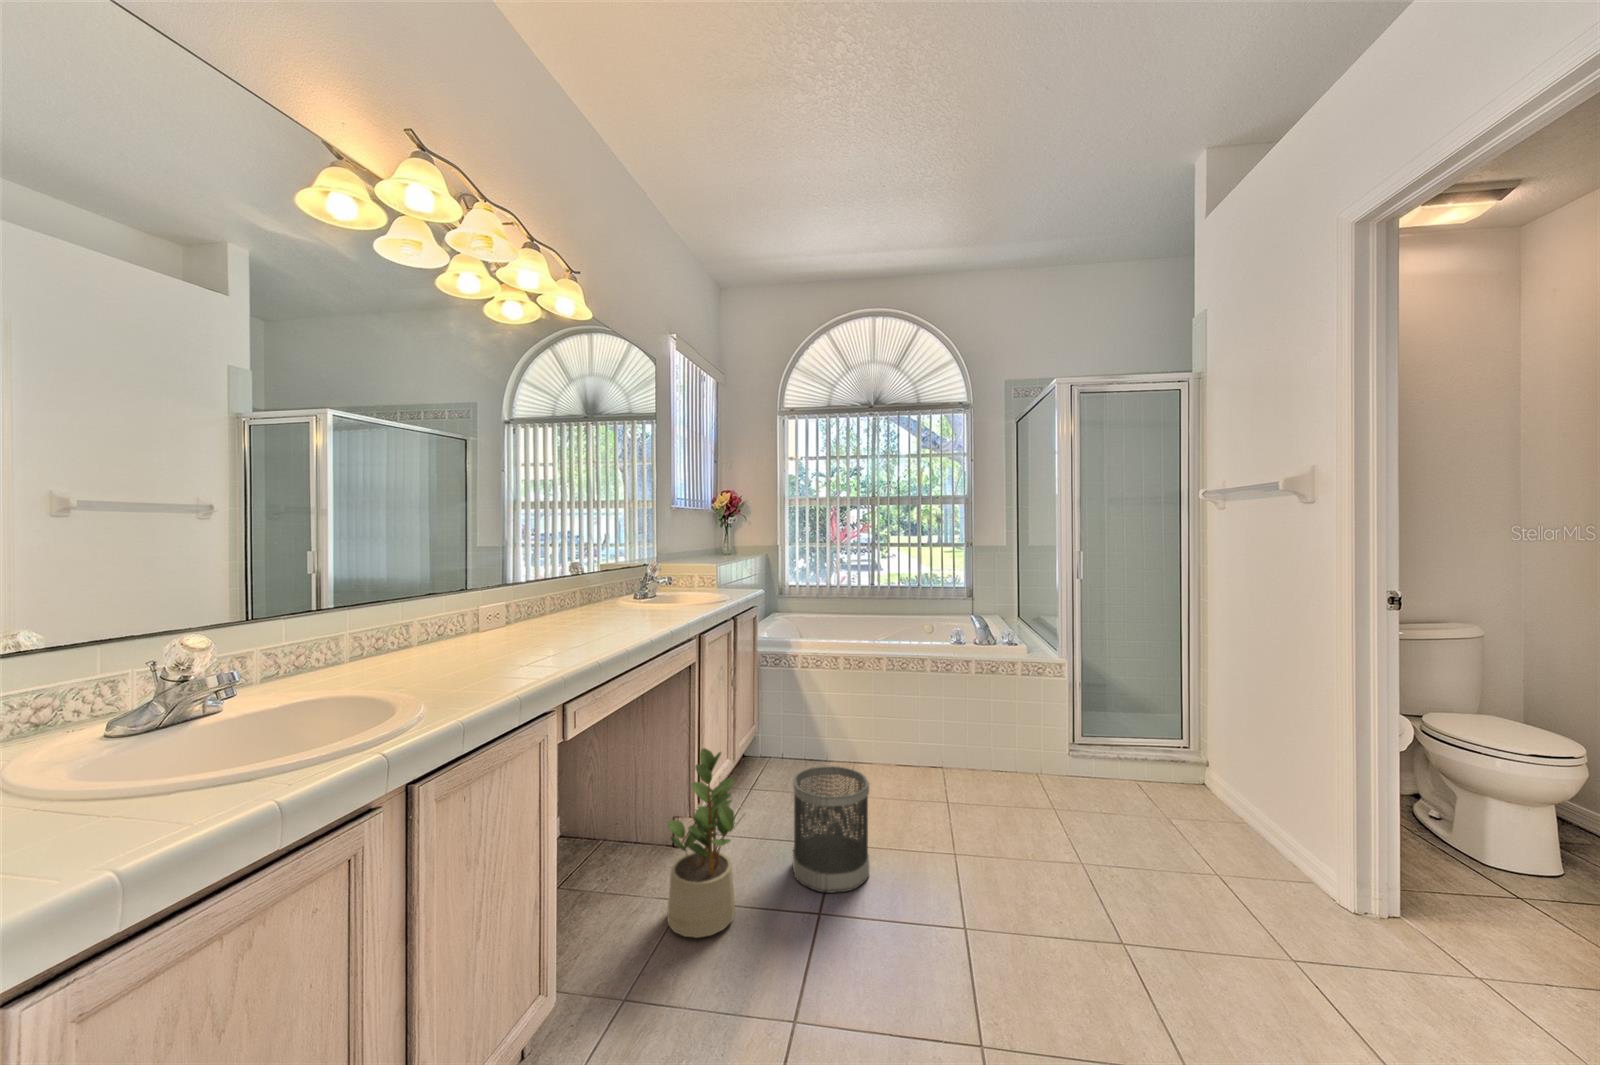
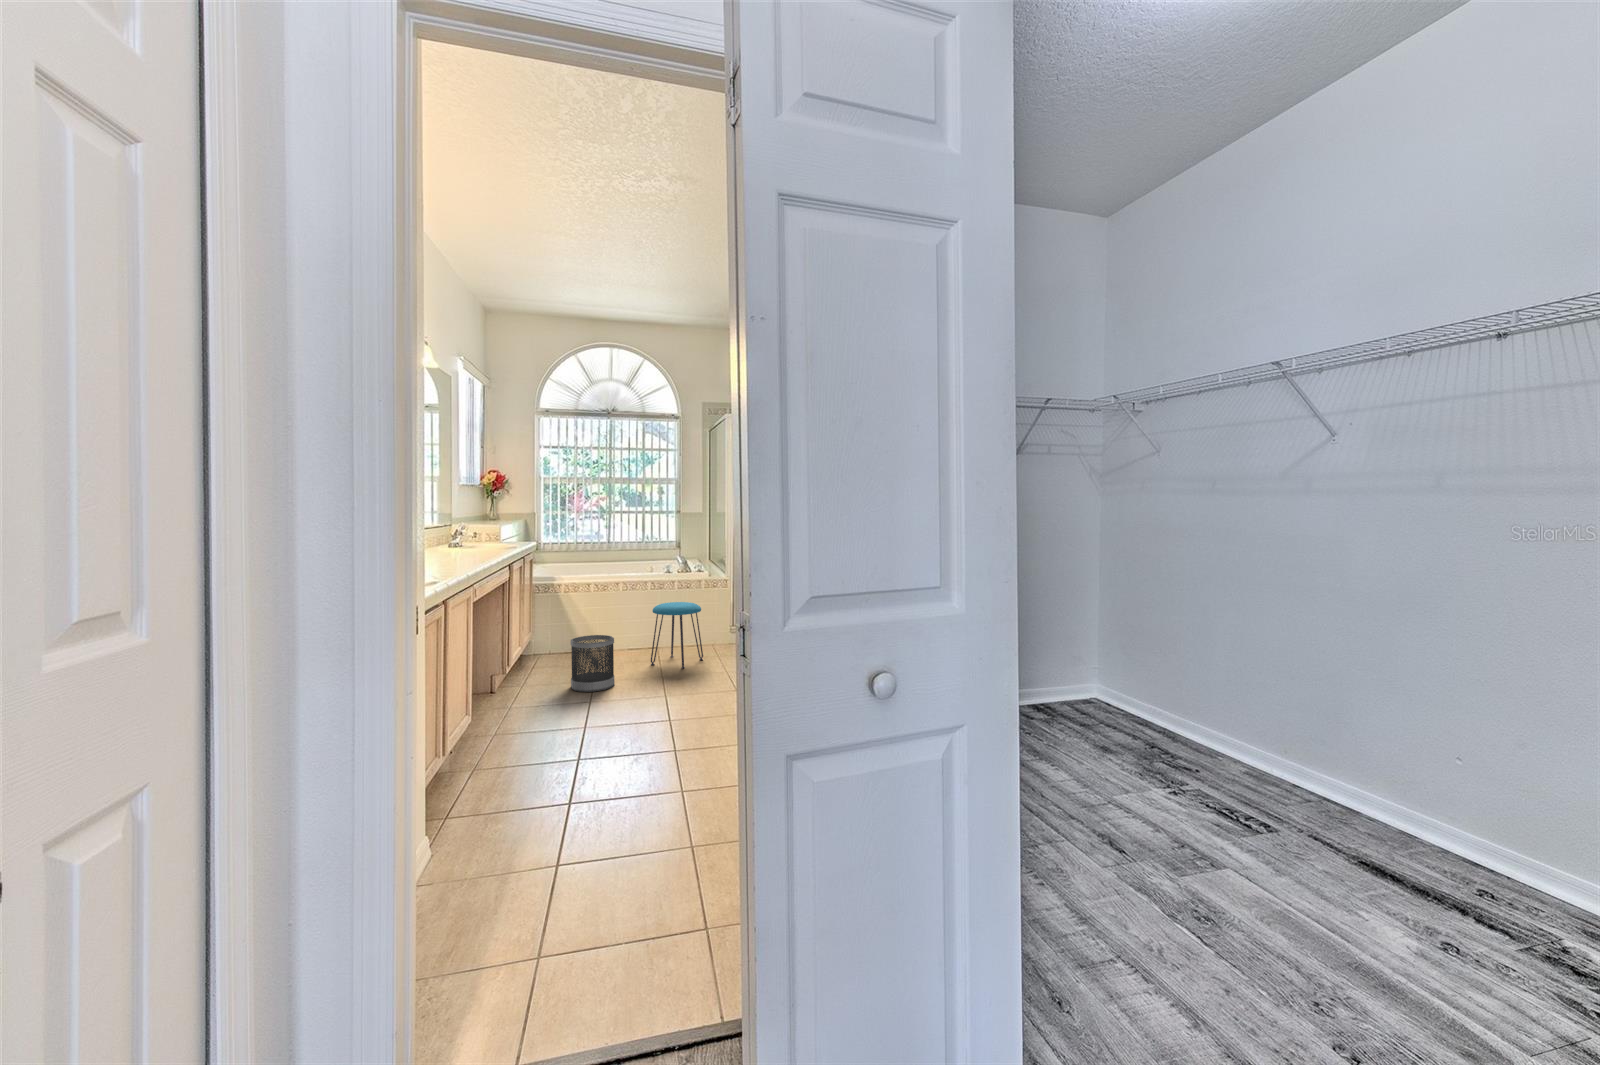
stool: none [935,703,1031,842] -> present [651,602,703,668]
potted plant: present [667,748,742,938] -> none [504,619,551,710]

